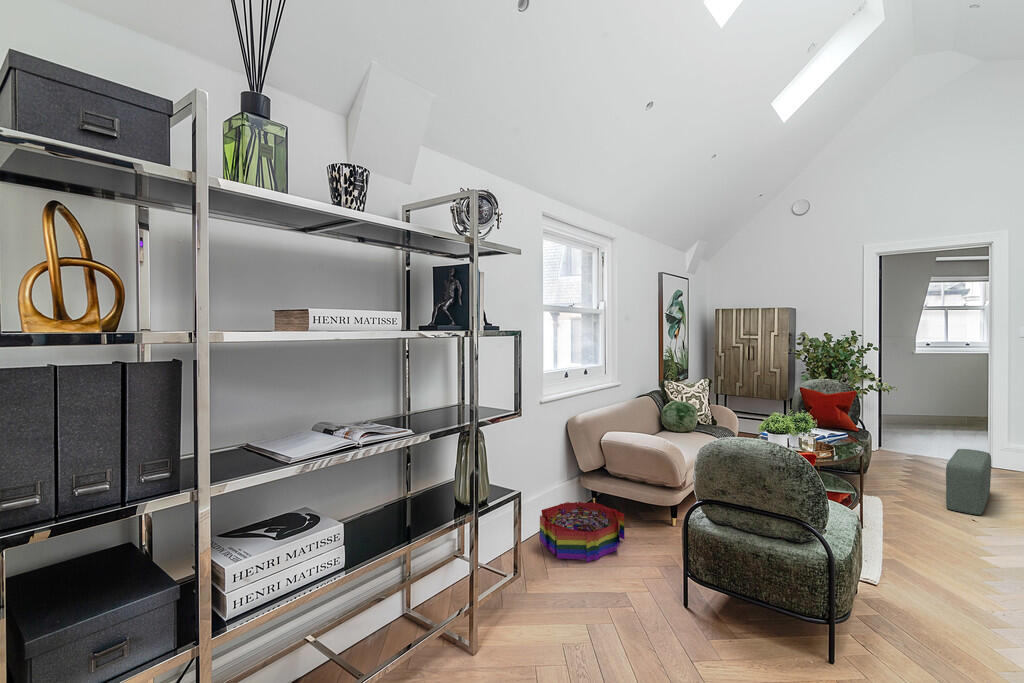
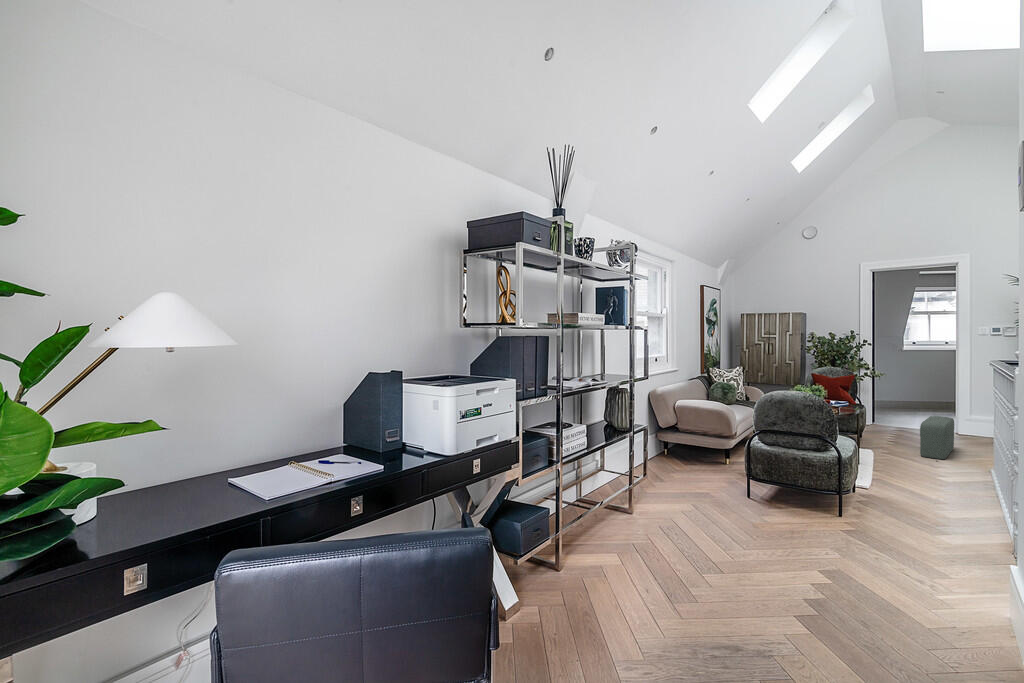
storage bin: present [540,502,625,562] -> none [637,447,696,481]

